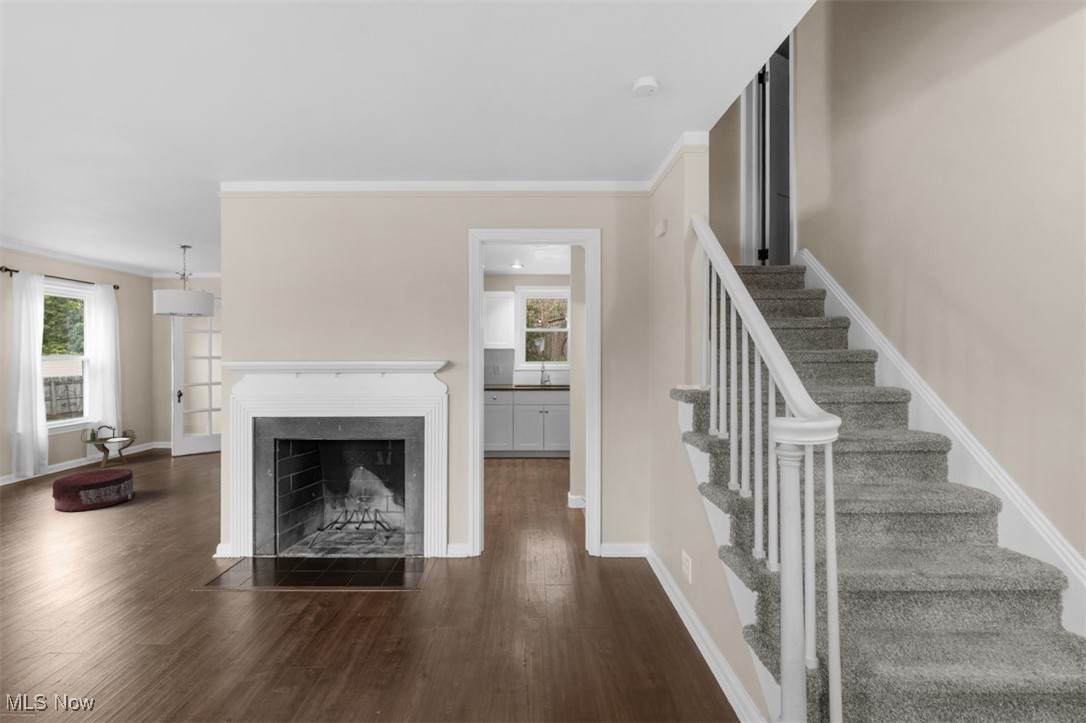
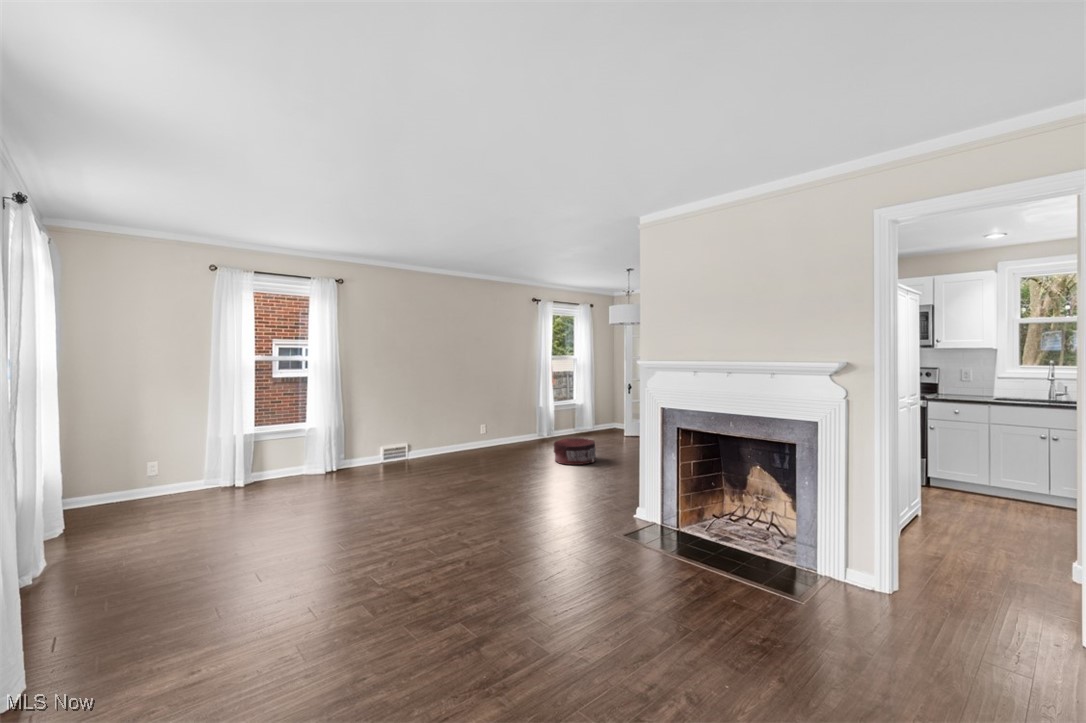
side table: present [81,426,137,468] -> none [572,407,602,438]

